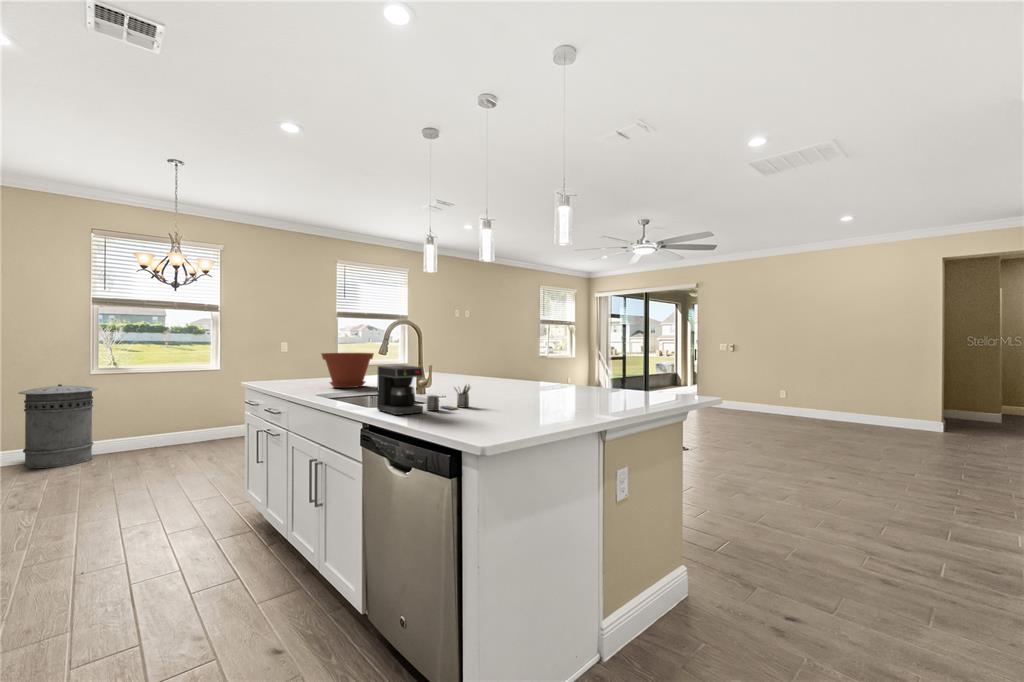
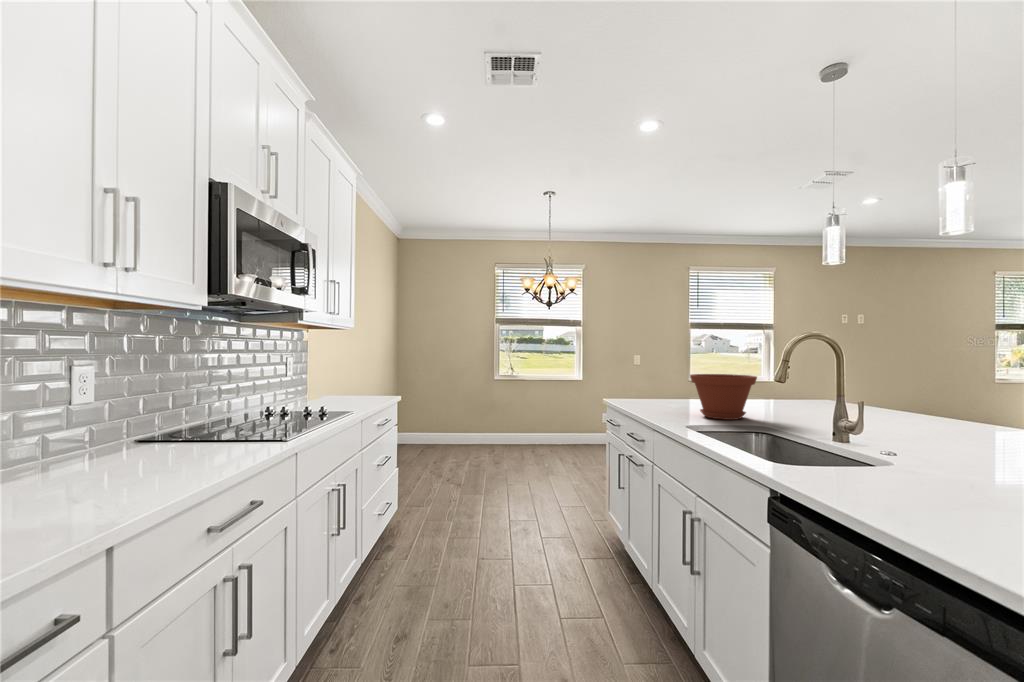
coffee maker: present [377,365,470,415] -> none [789,407,969,492]
trash can: present [19,384,98,468] -> none [453,387,498,453]

